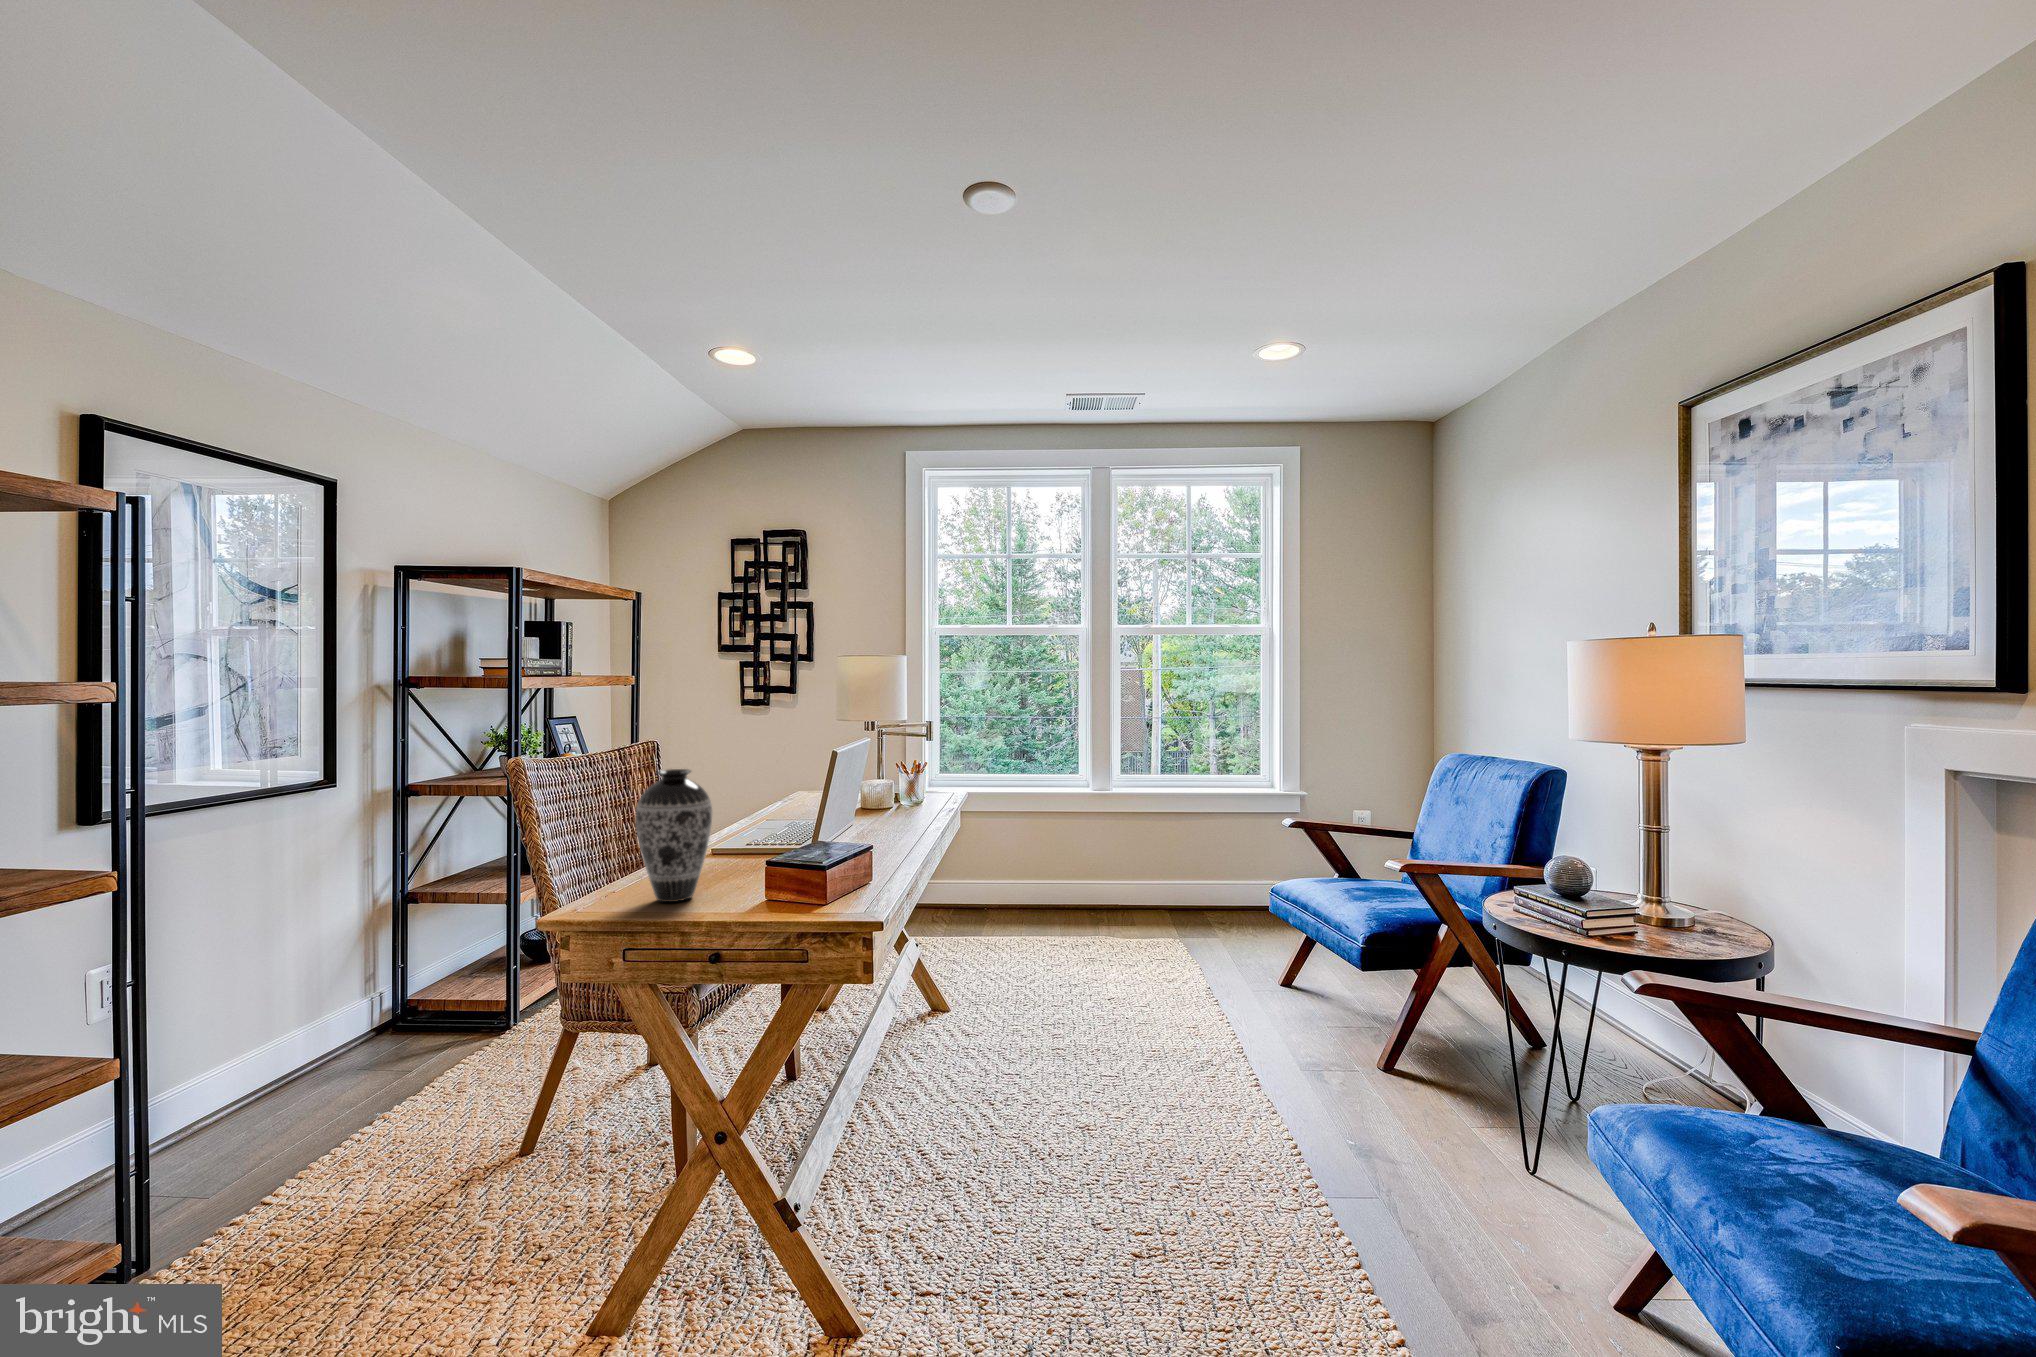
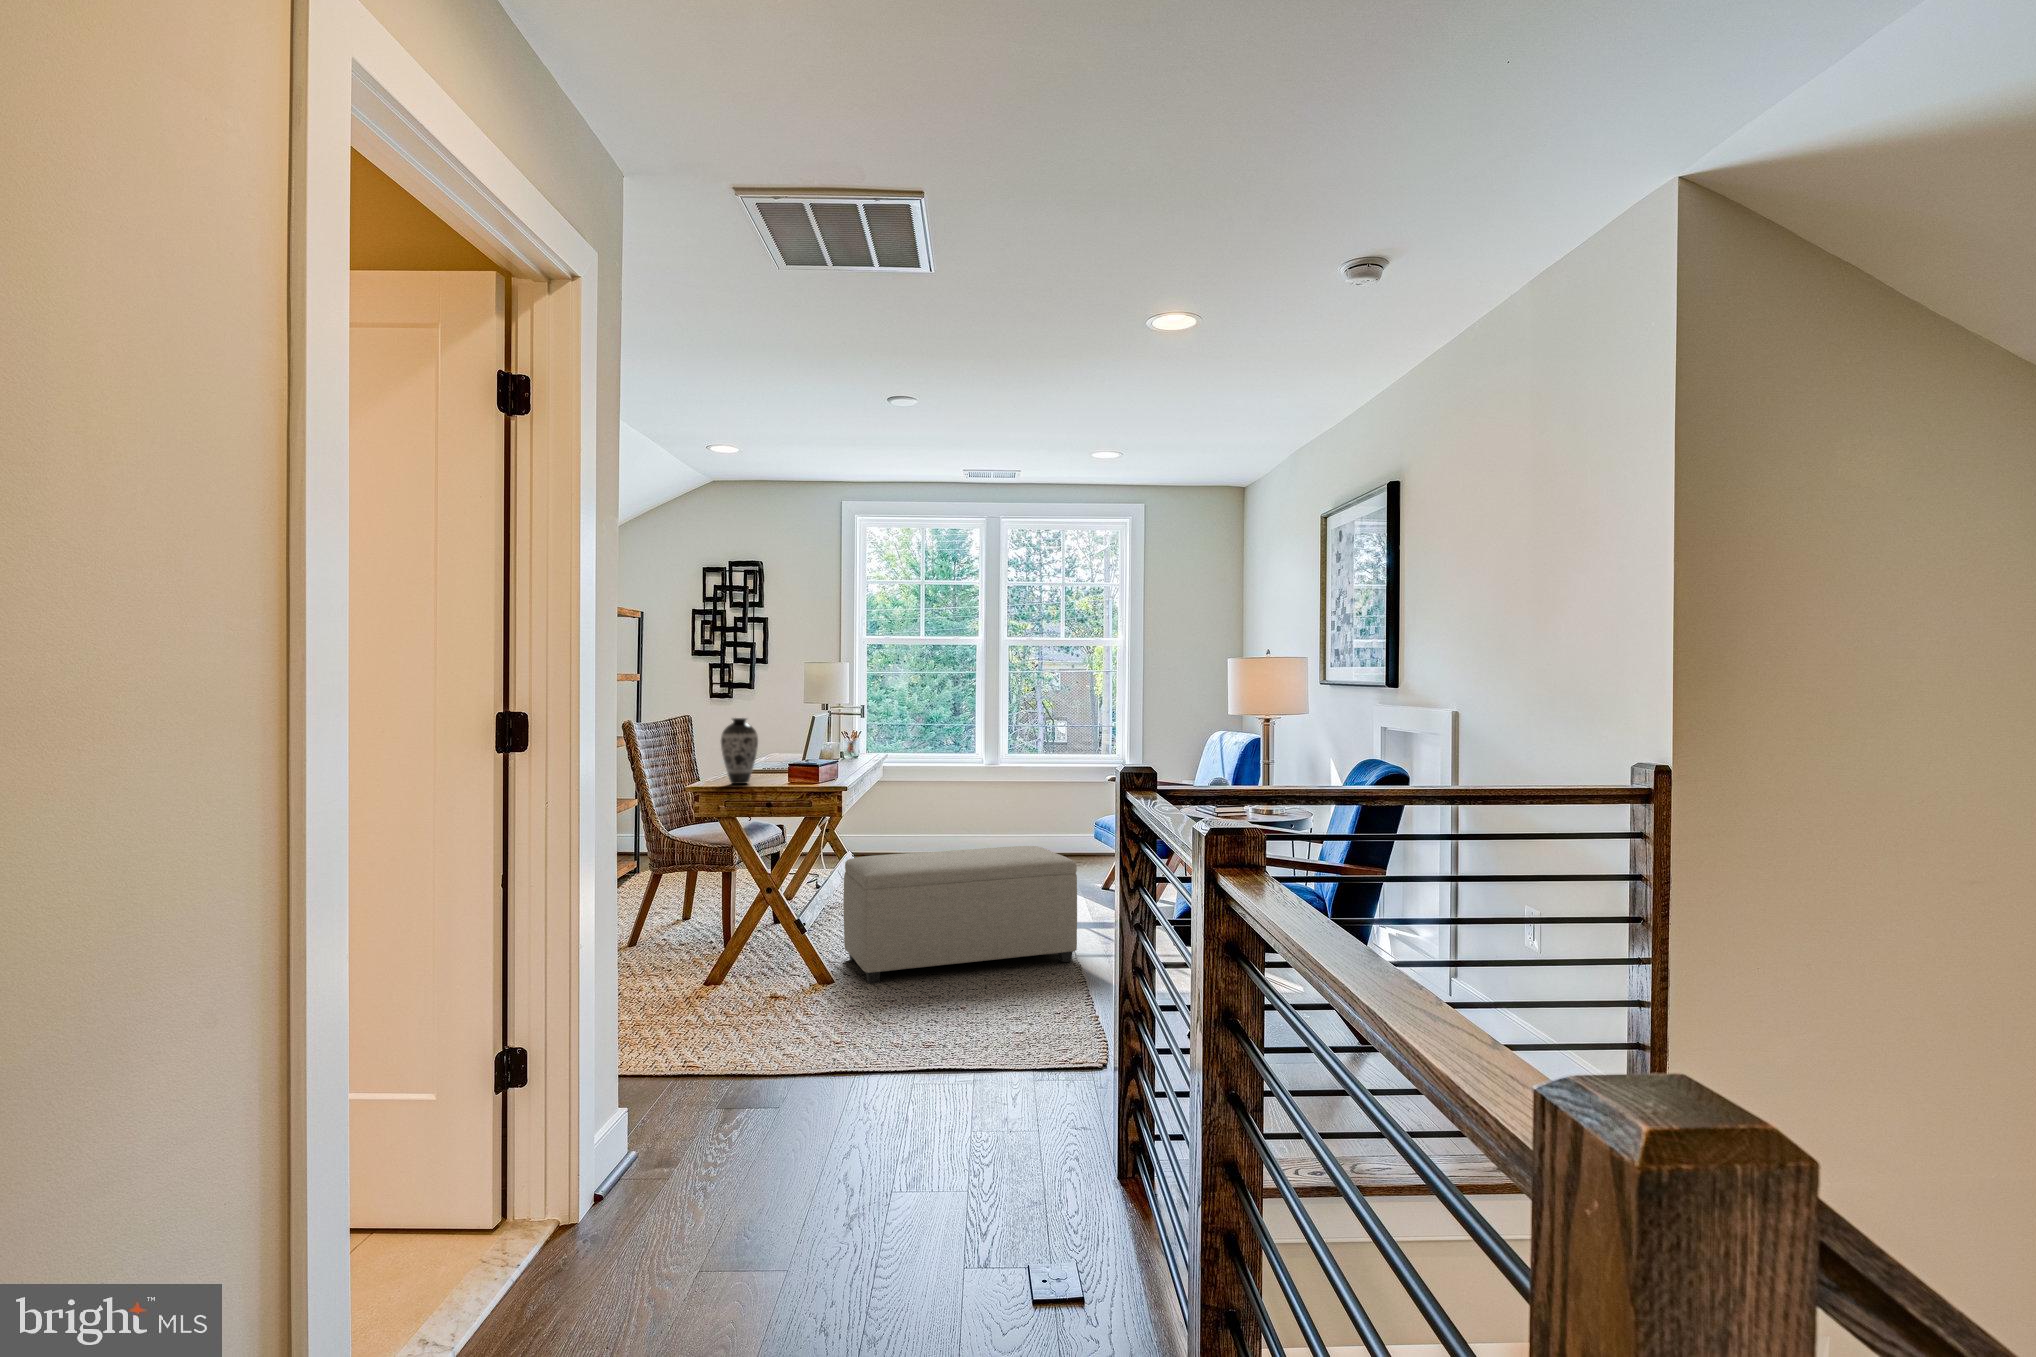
ottoman: none [885,978,1318,1305] -> present [844,846,1077,983]

